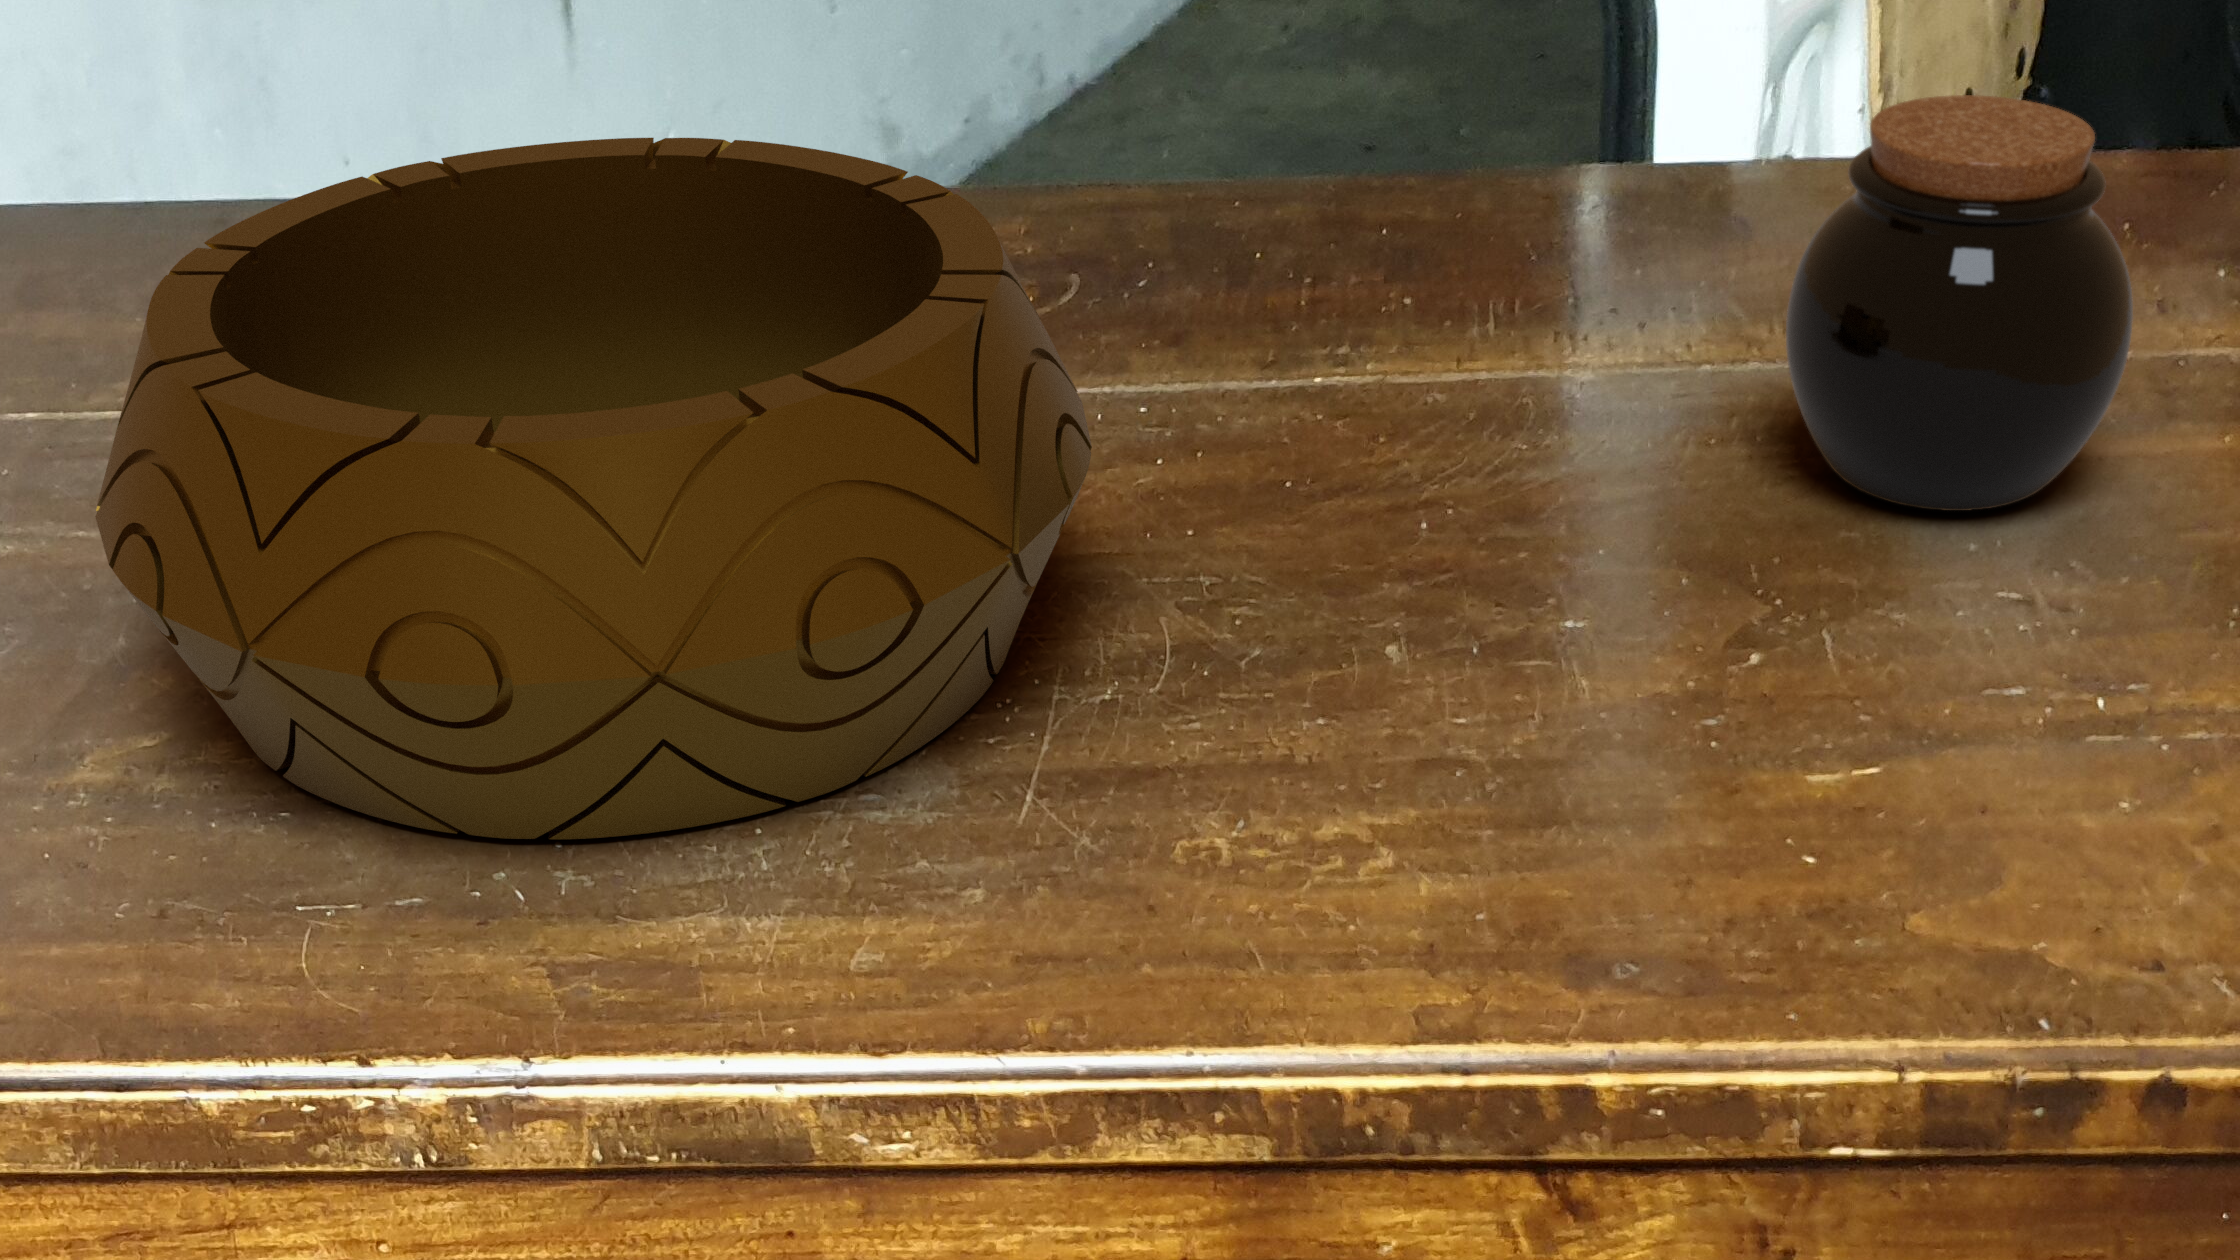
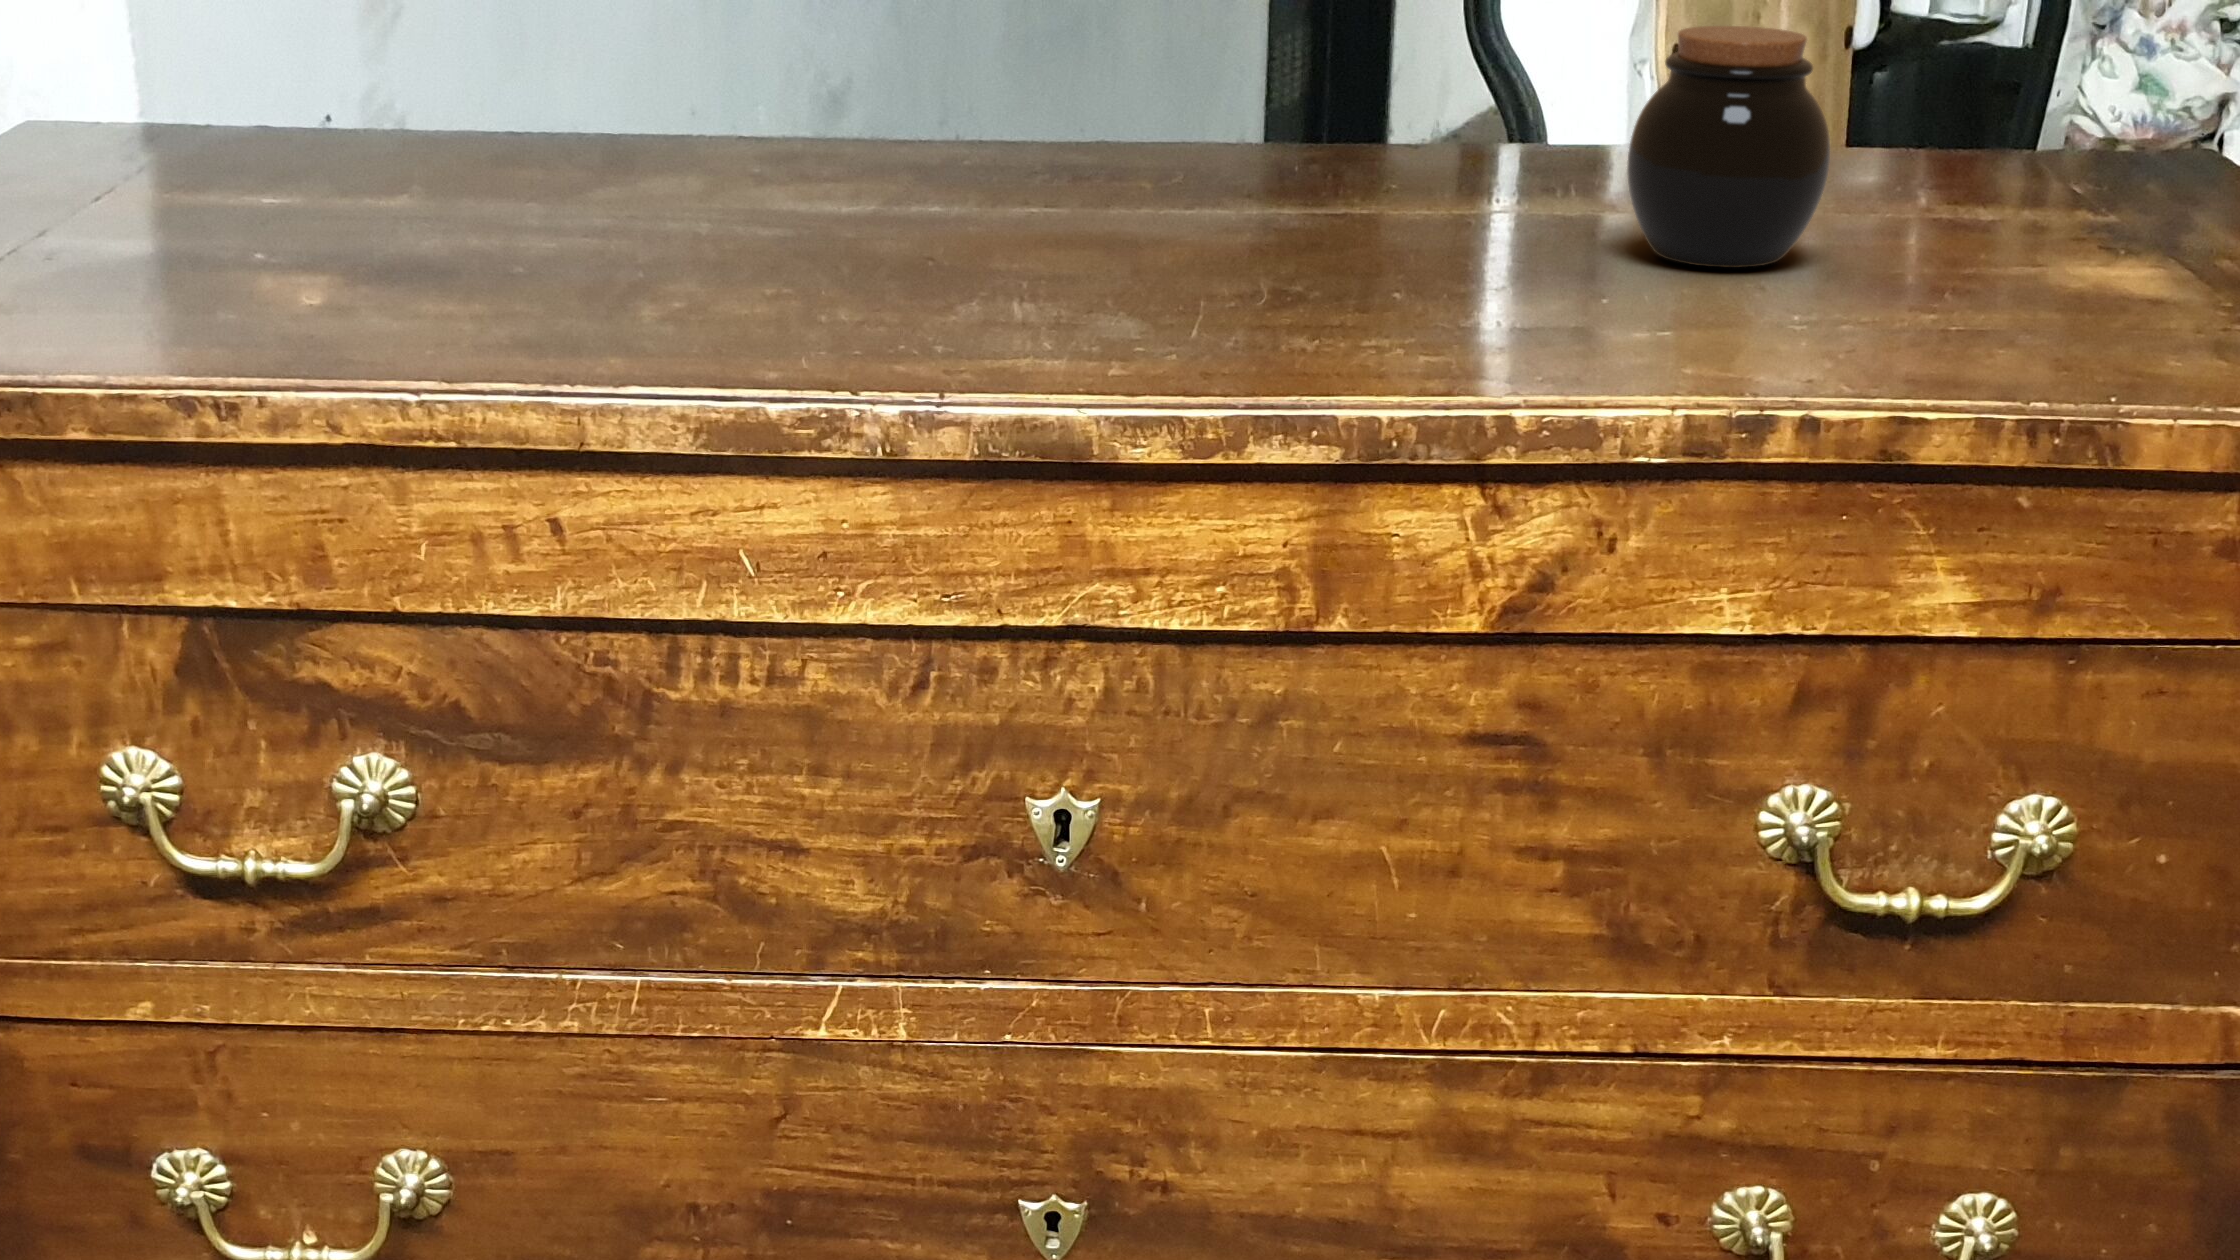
decorative bowl: present [95,138,1092,839] -> none [660,17,1227,339]

